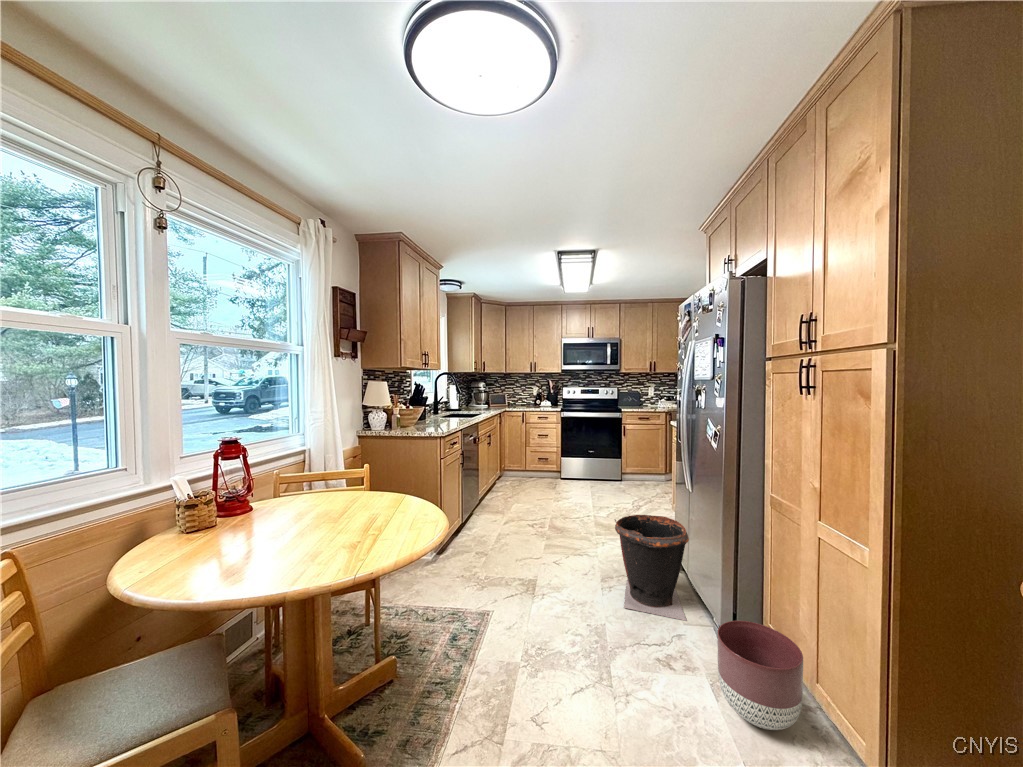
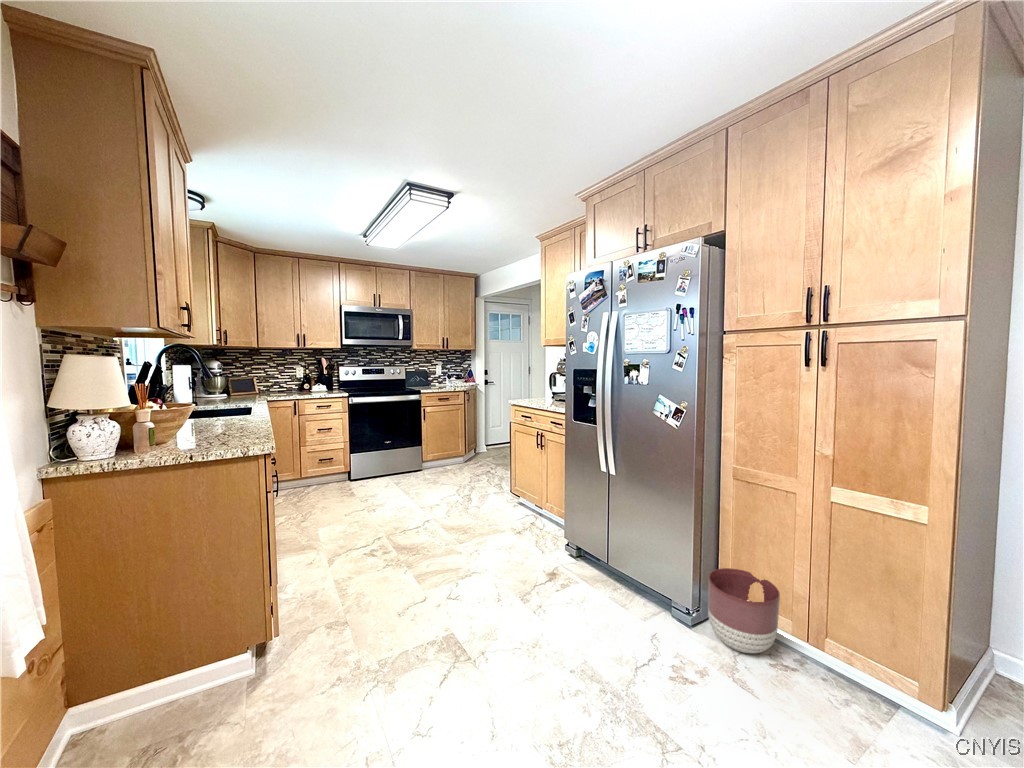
waste bin: present [615,515,689,621] -> none [542,497,622,602]

